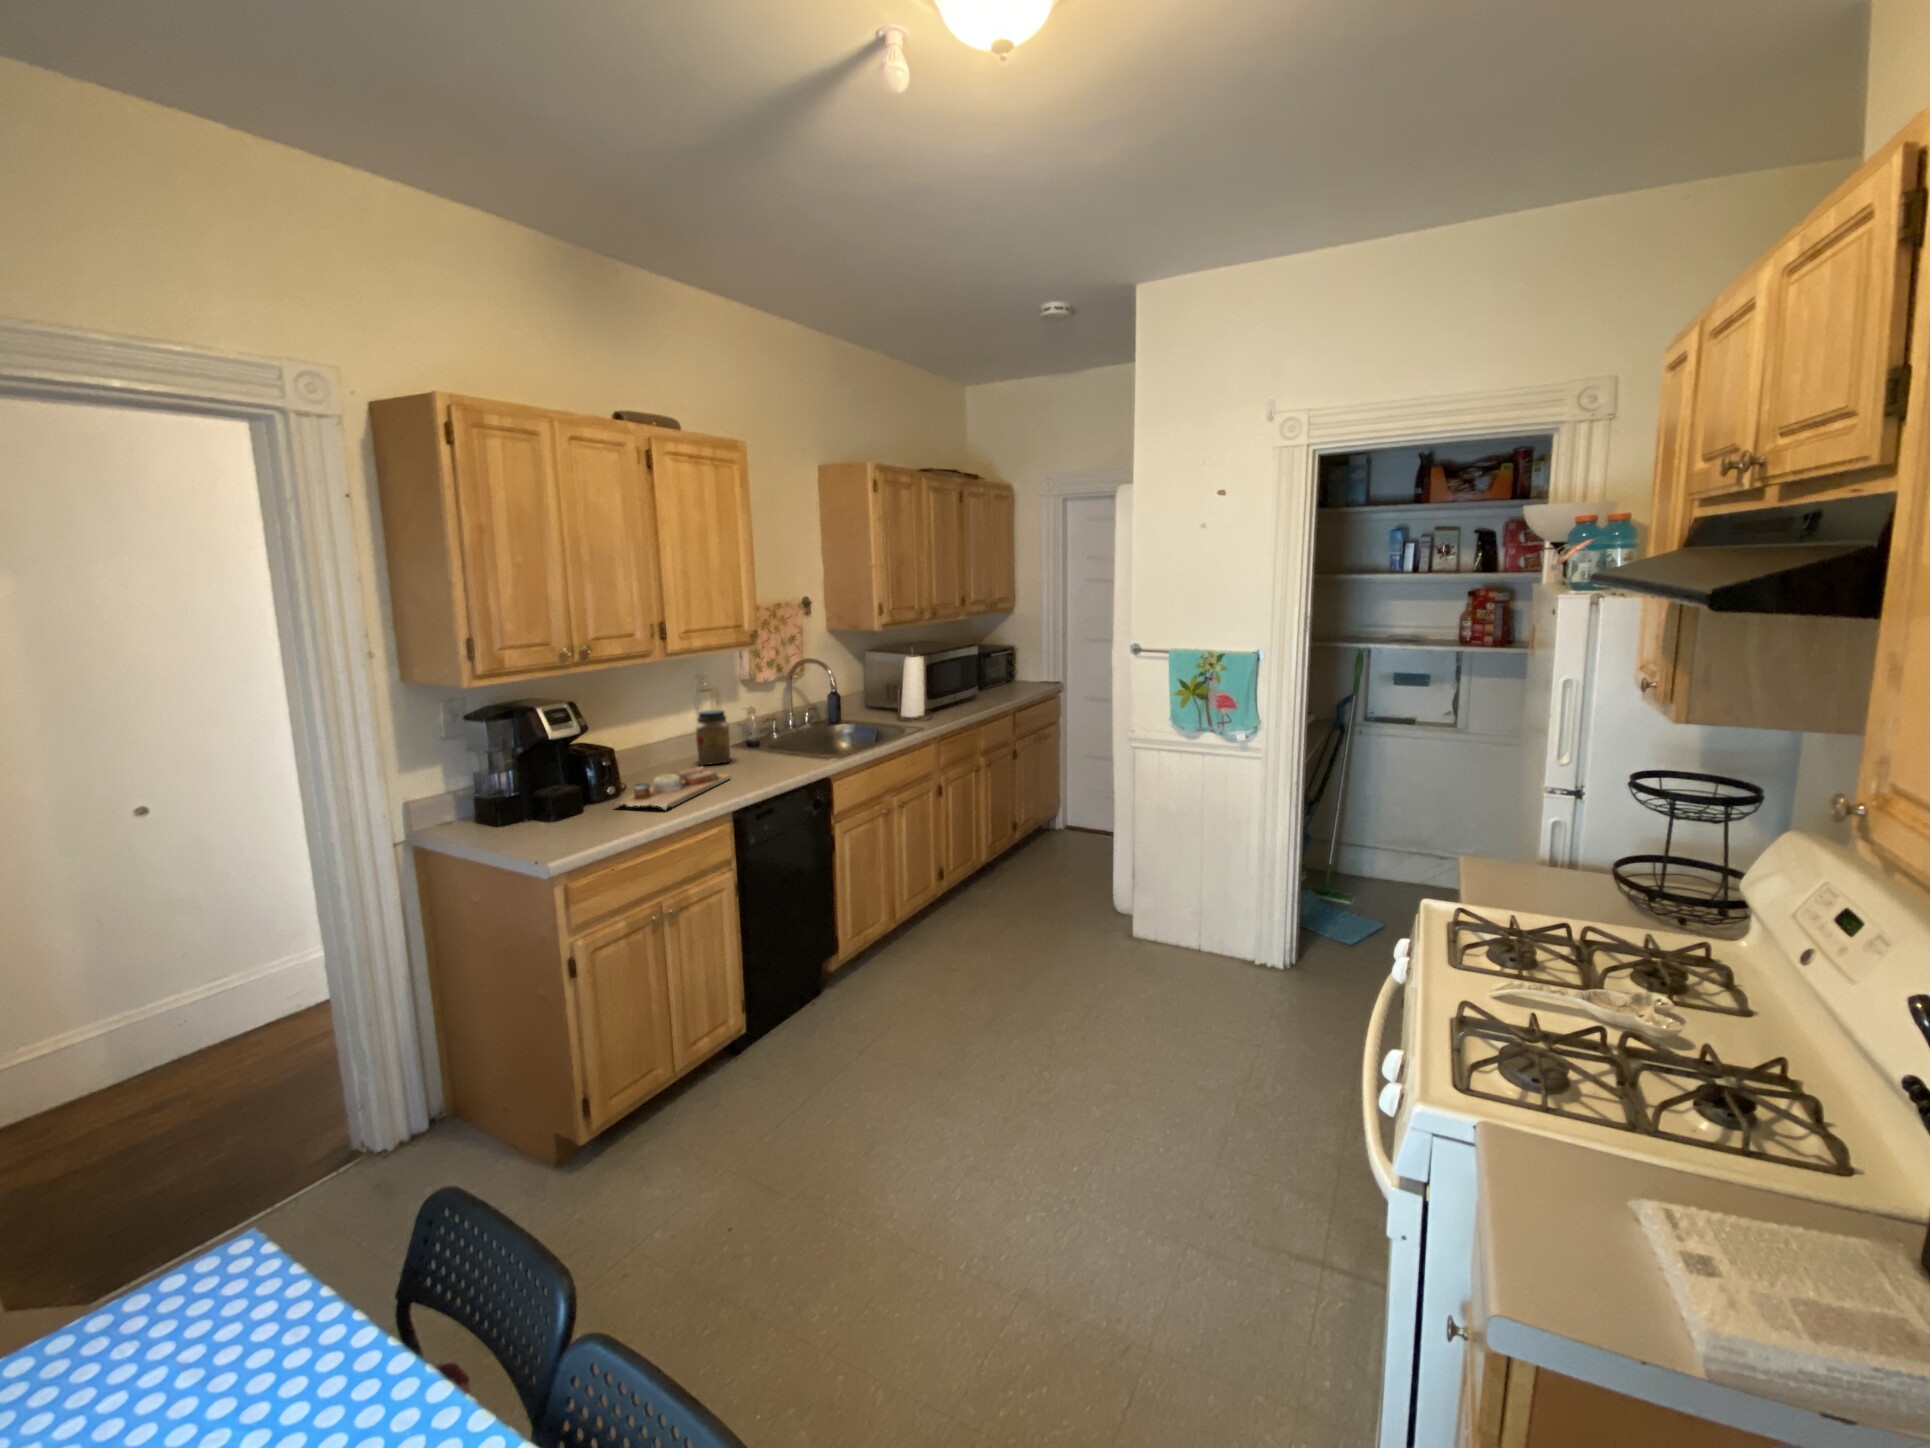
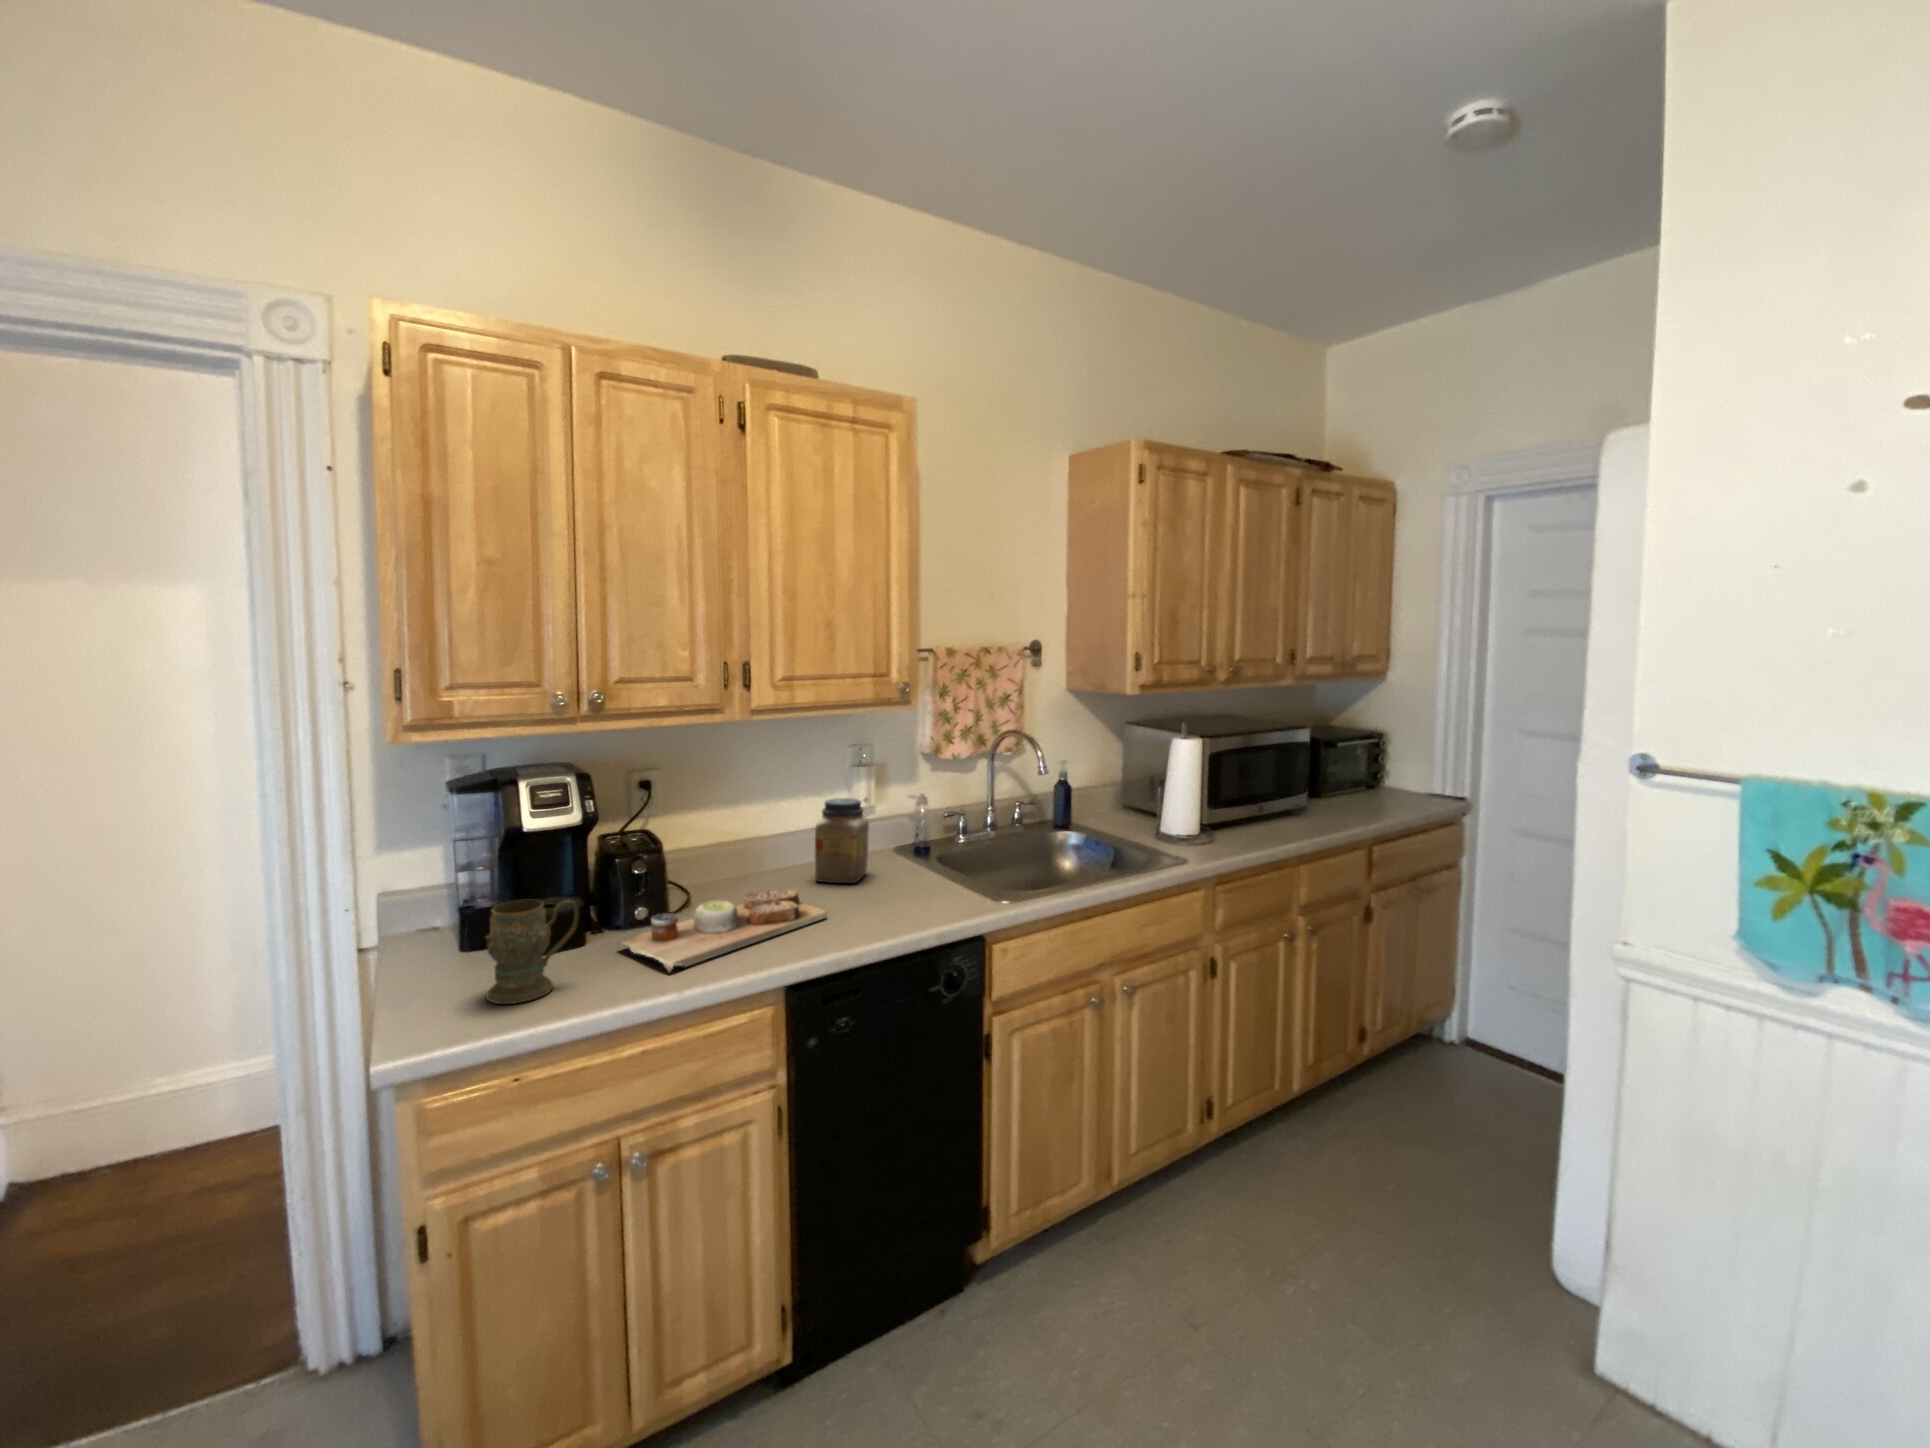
mug: none [556,774,608,837] -> present [486,899,579,1004]

